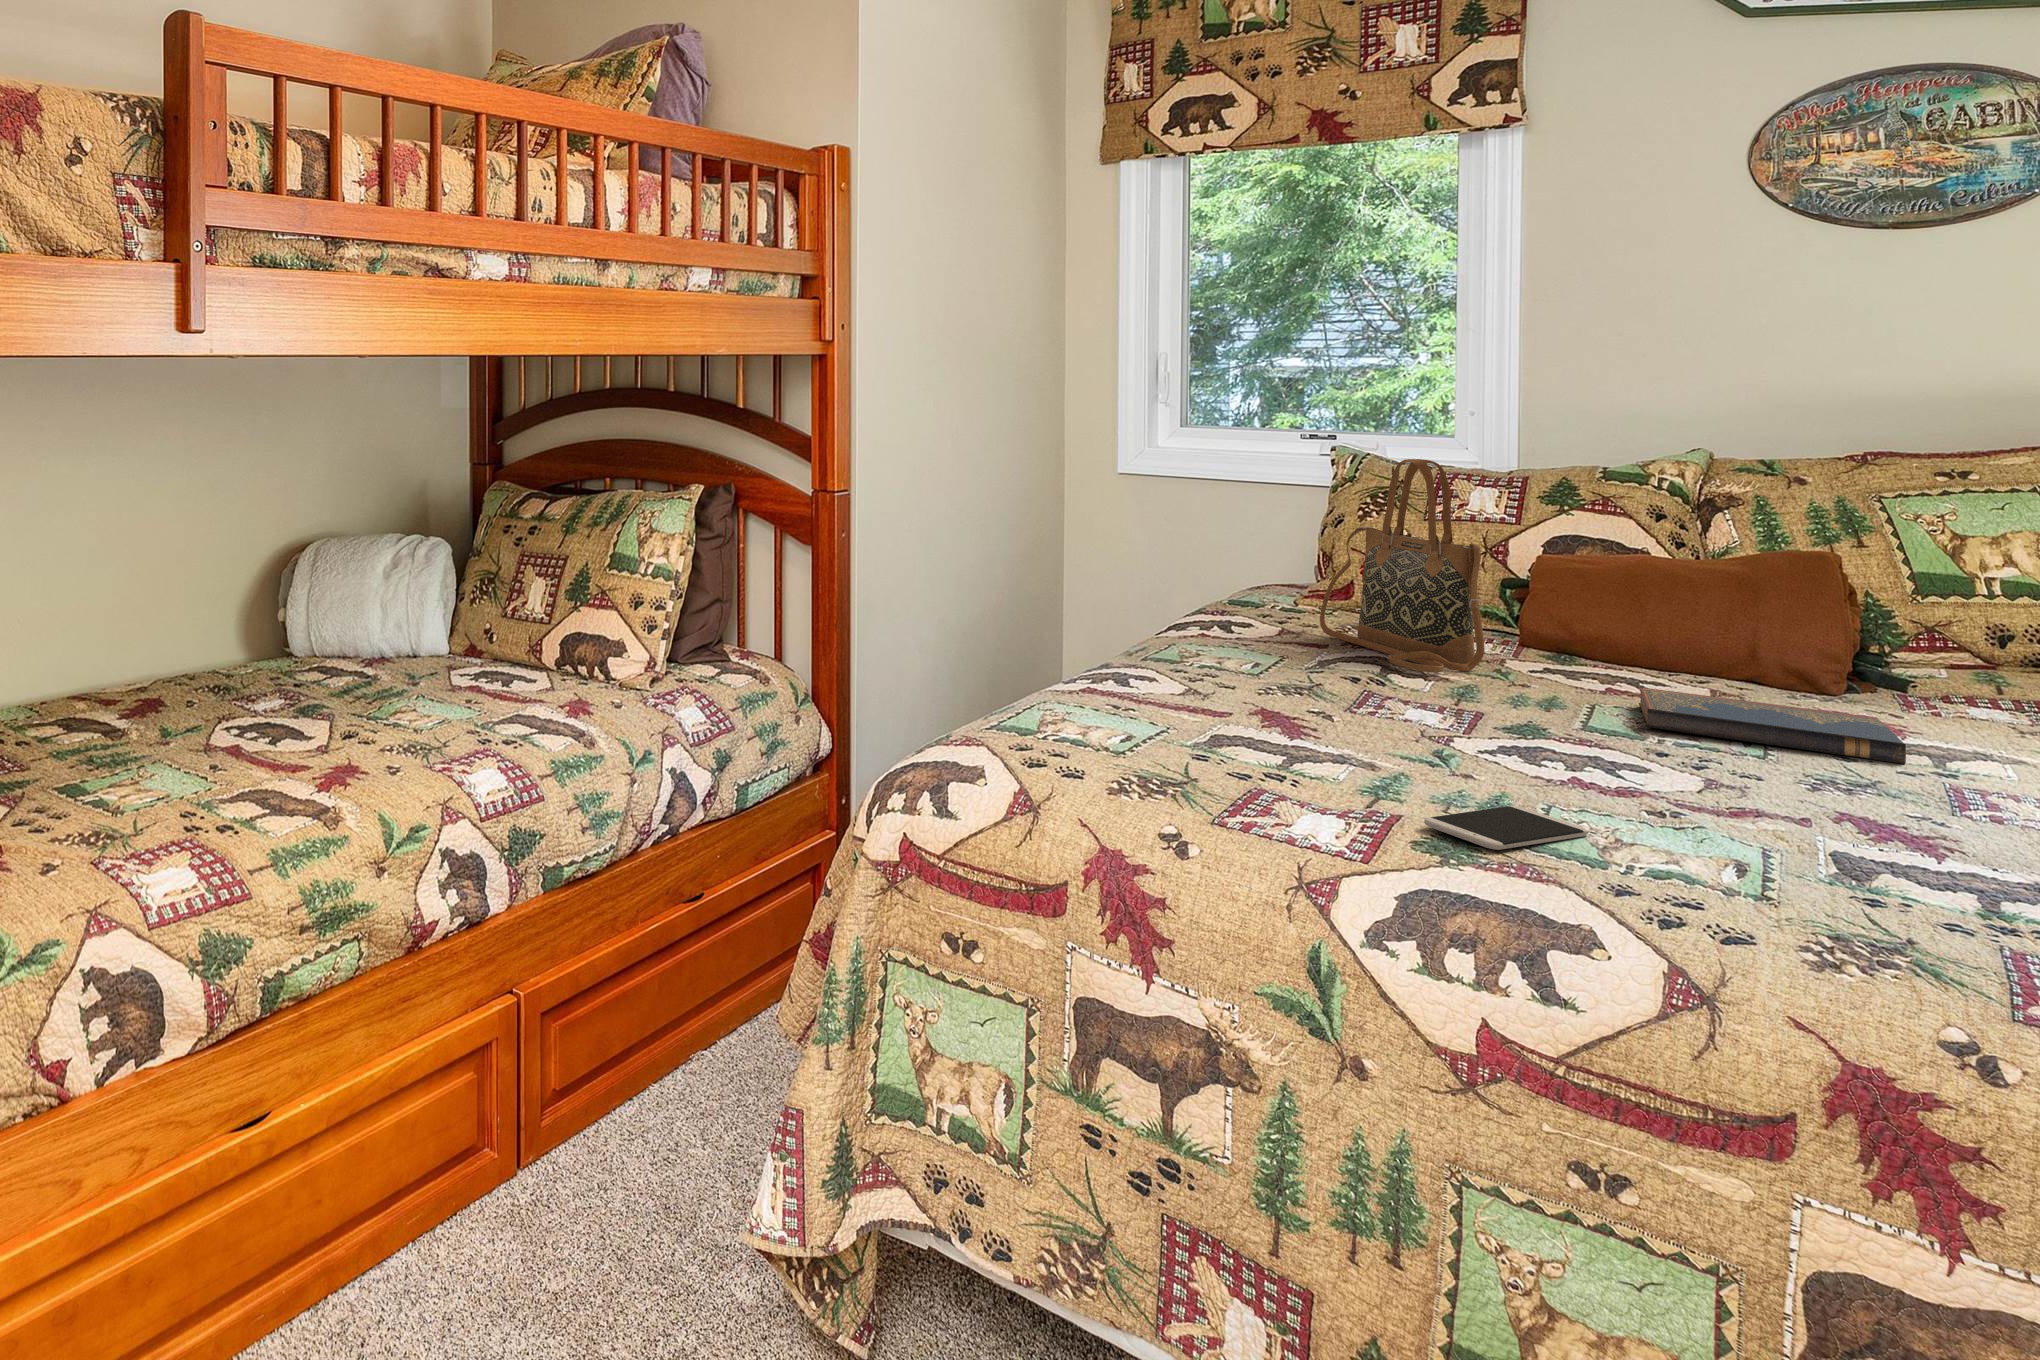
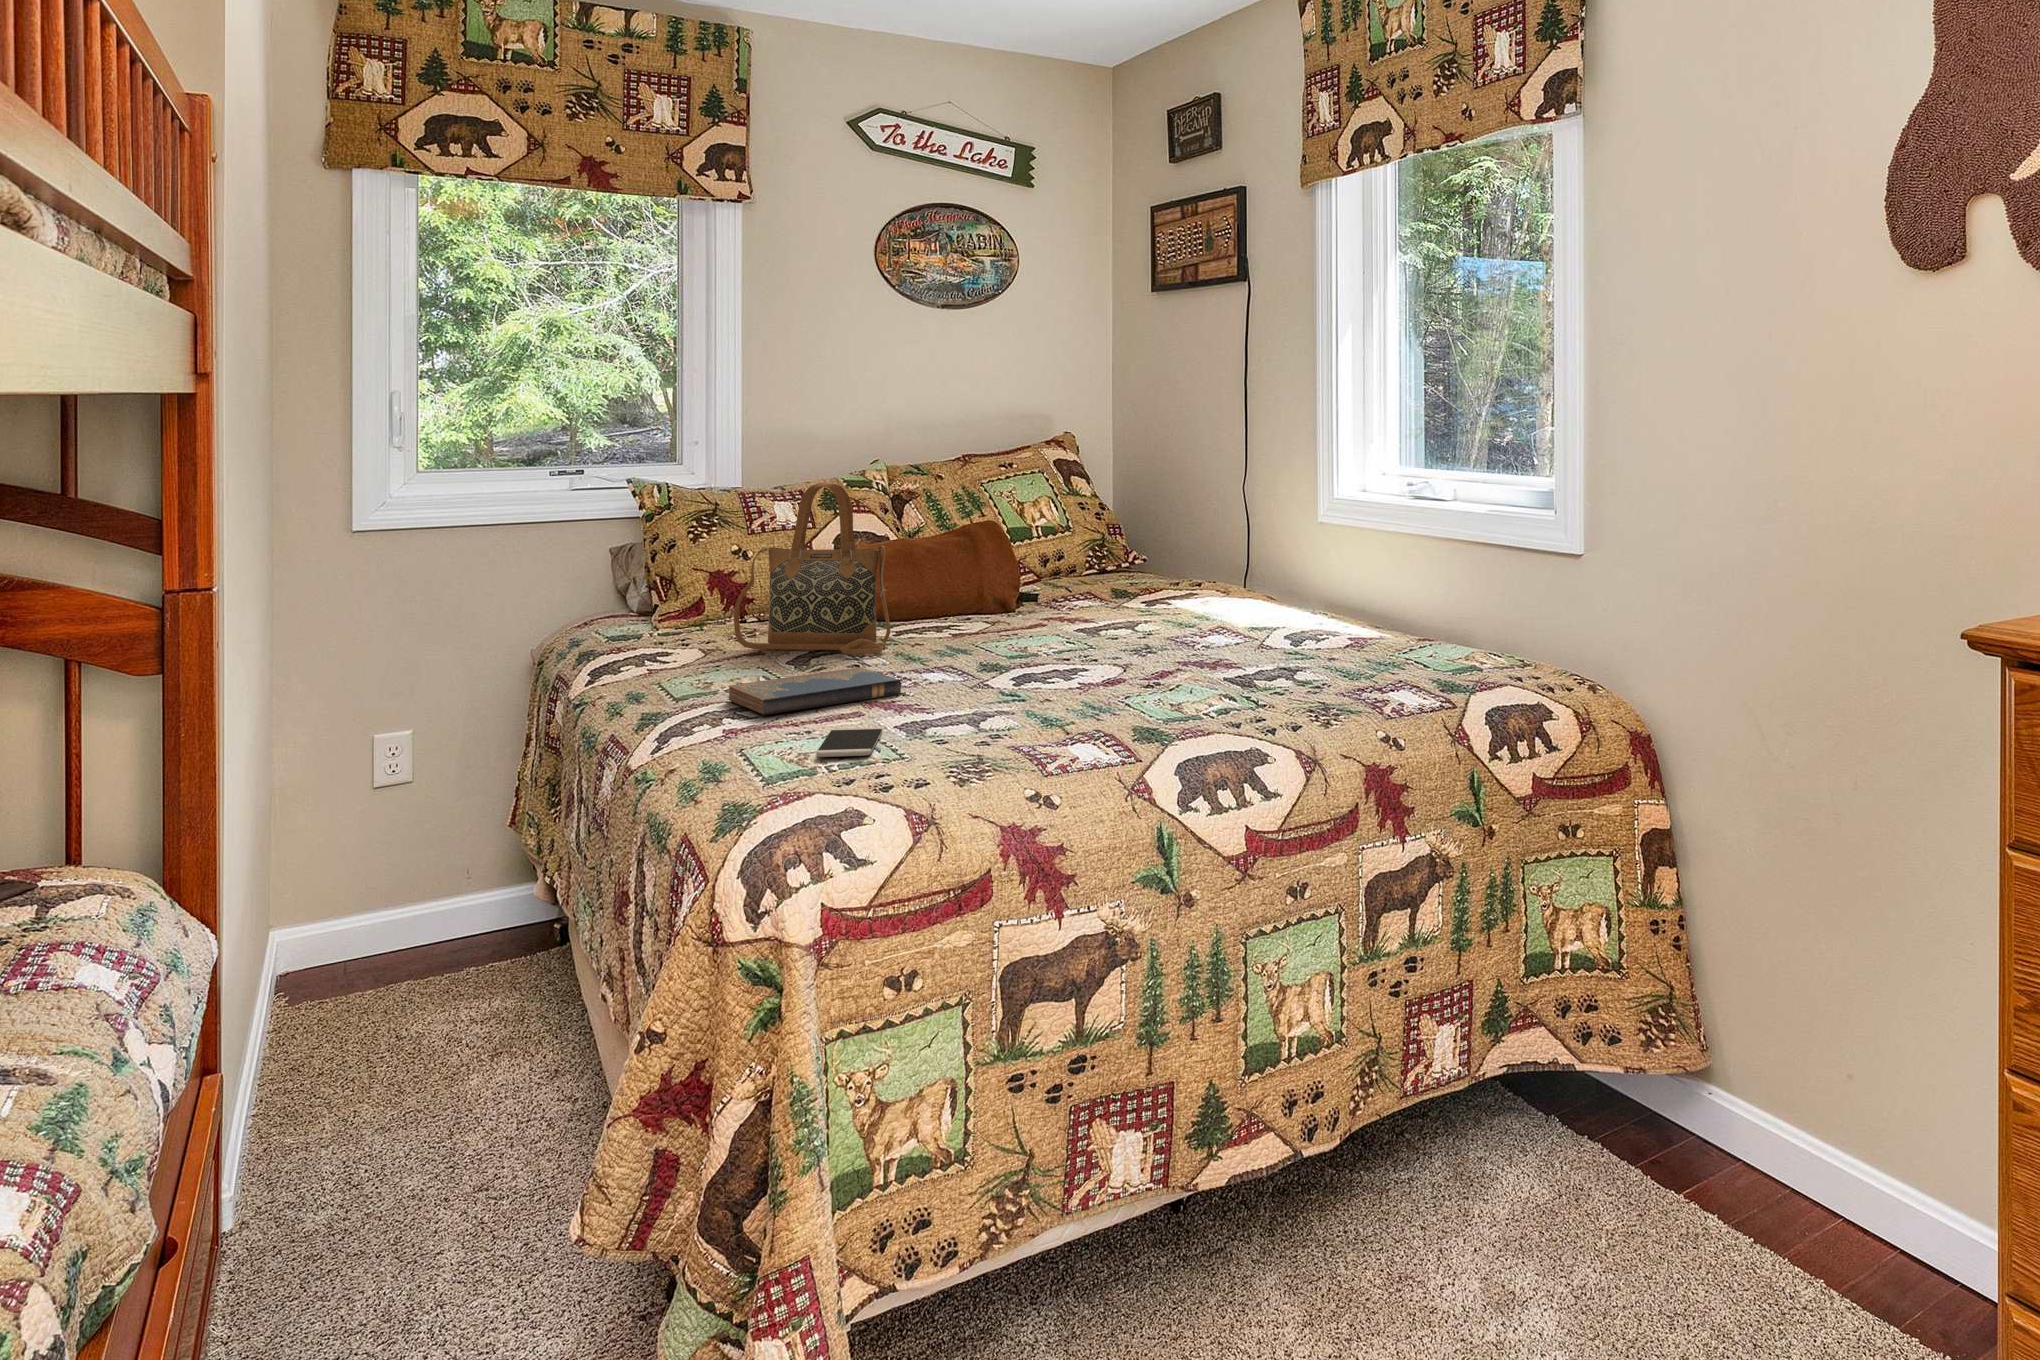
hardcover book: present [1639,687,1906,764] -> present [727,667,901,715]
smartphone: present [1424,806,1588,850] -> present [816,727,882,757]

